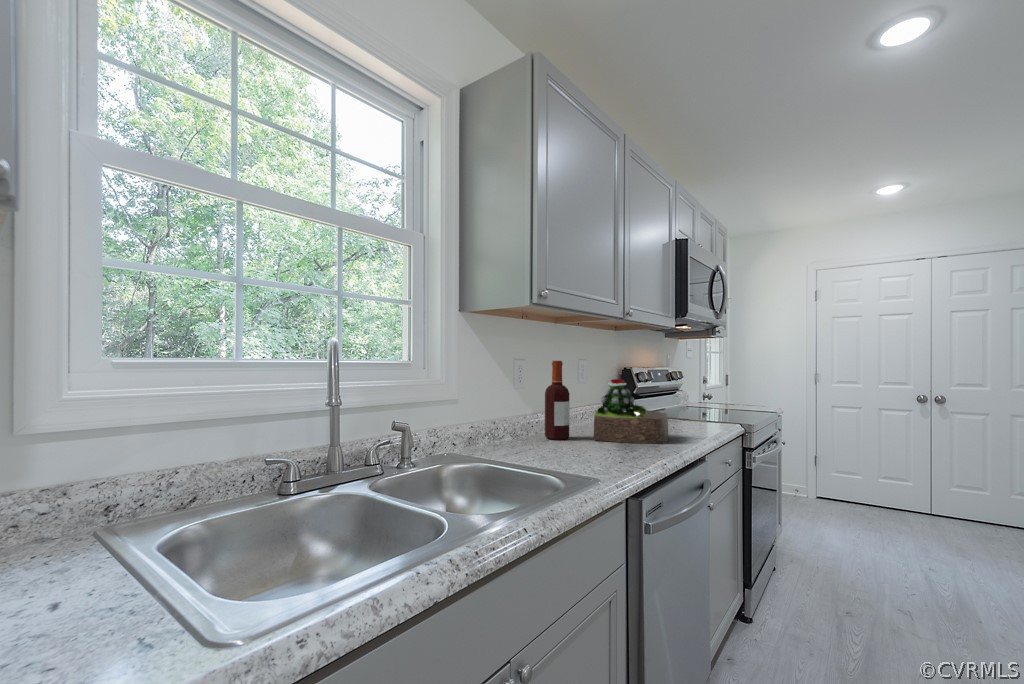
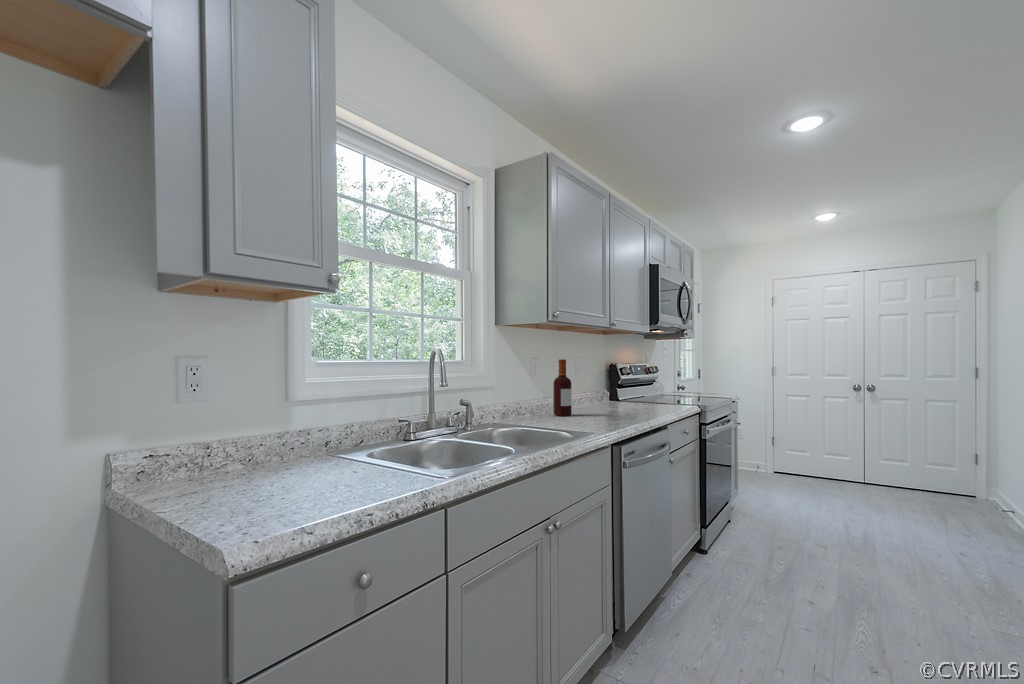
succulent plant: present [594,379,668,444] -> none [589,372,642,418]

